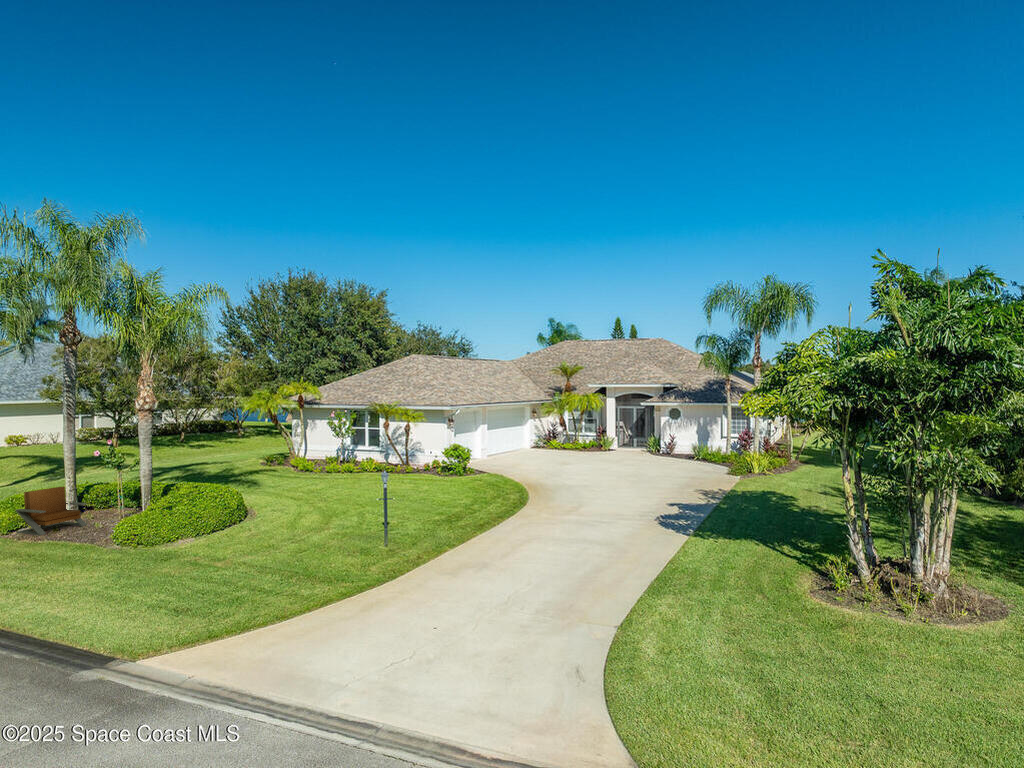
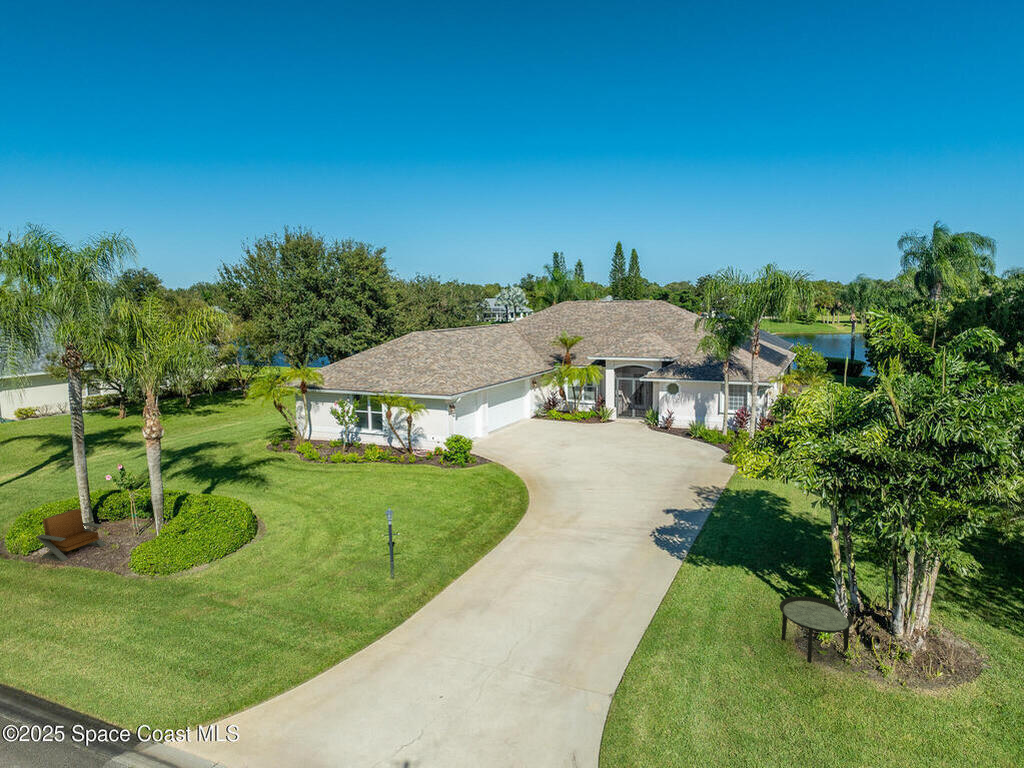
round table: none [794,543,873,602] -> present [779,596,853,663]

